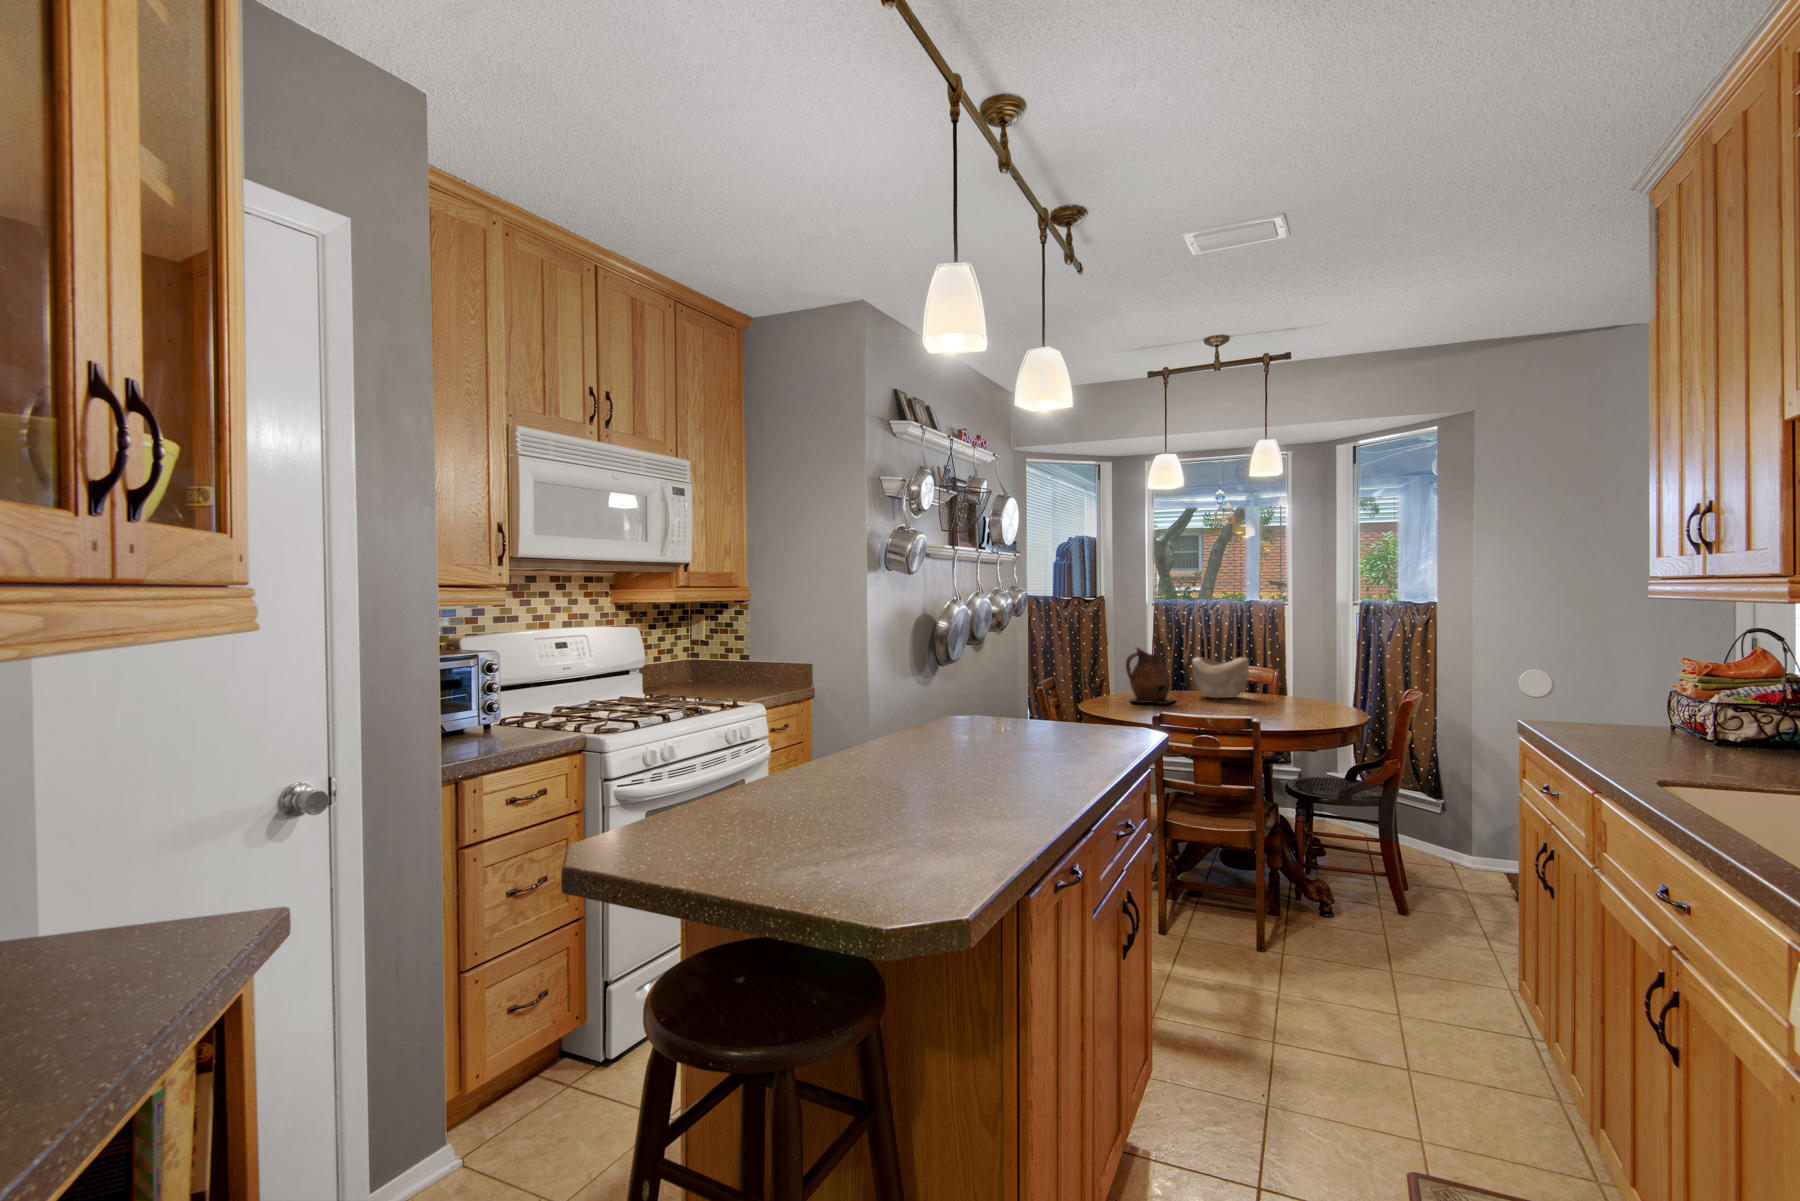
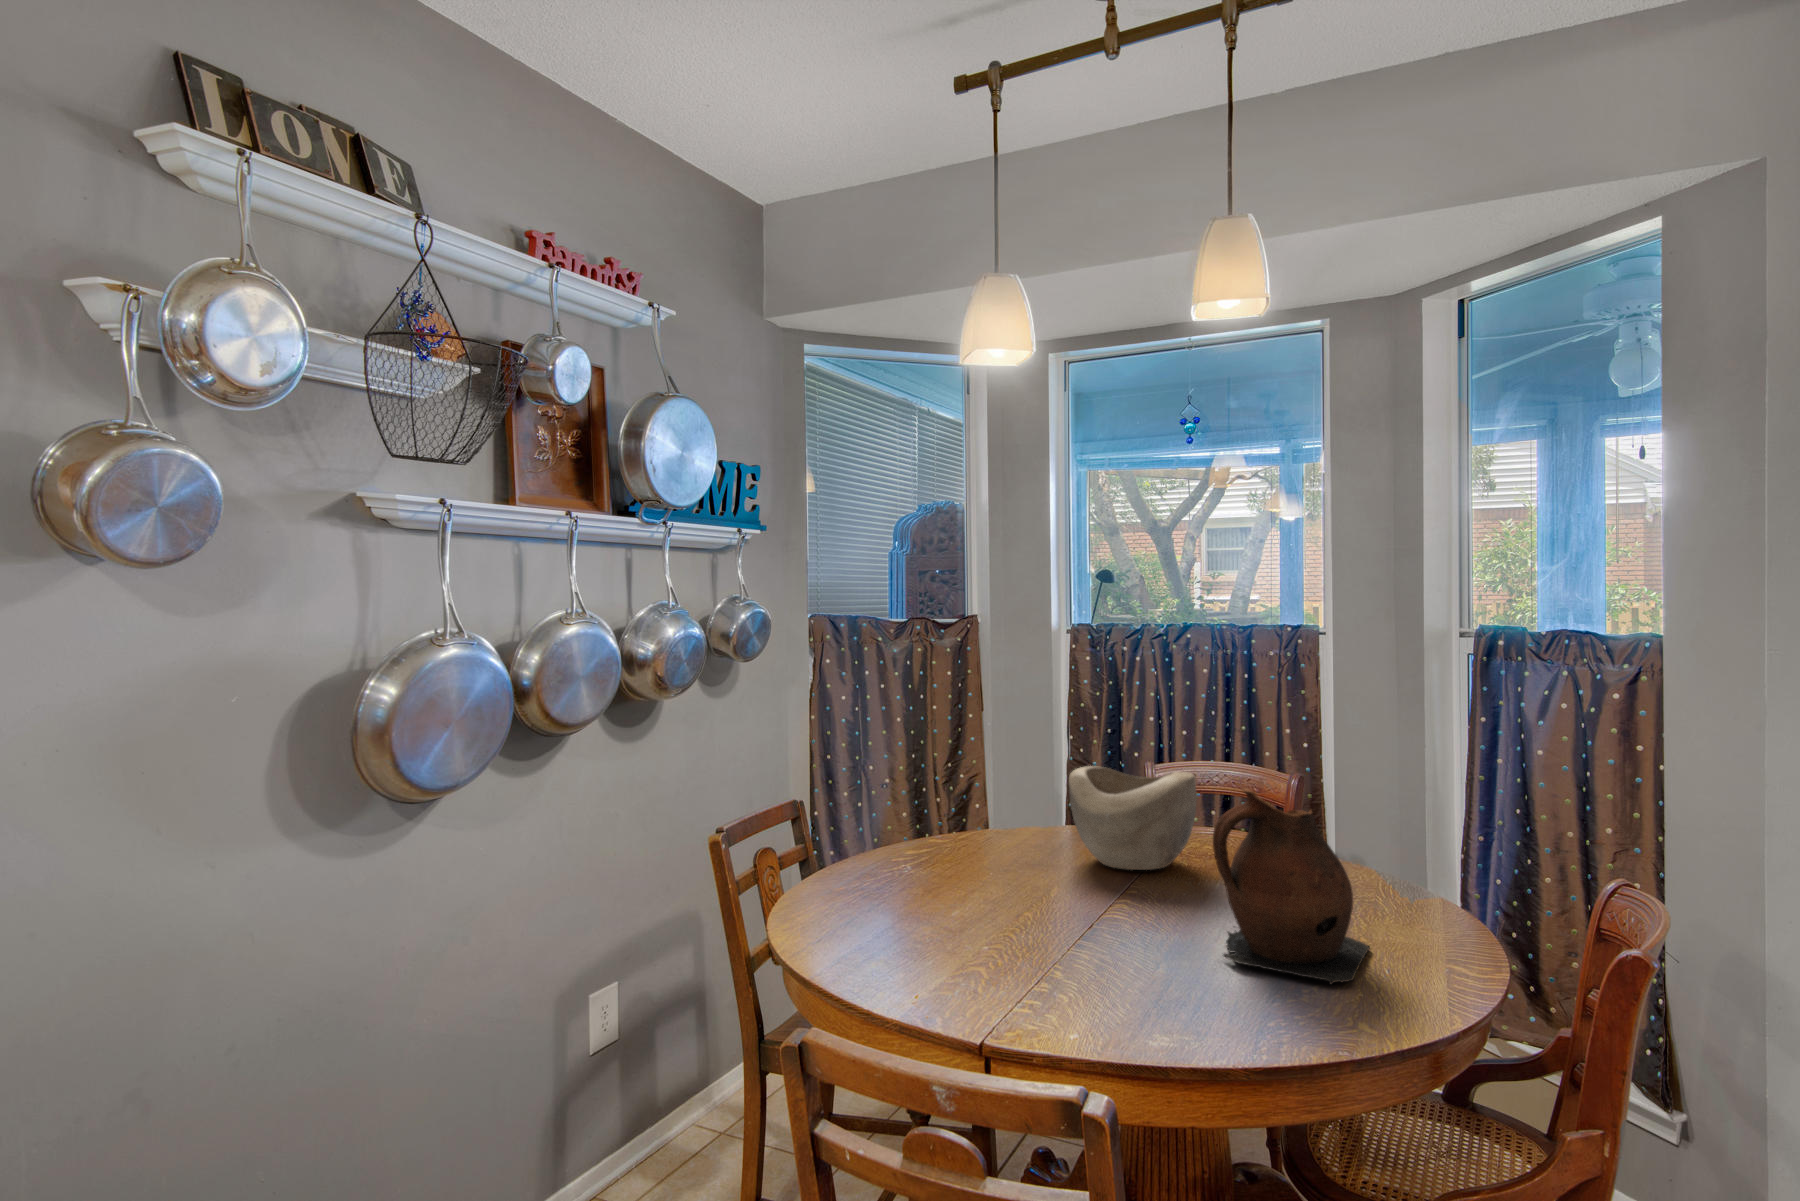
ceramic pitcher: present [1126,648,1174,704] -> present [1213,787,1370,985]

